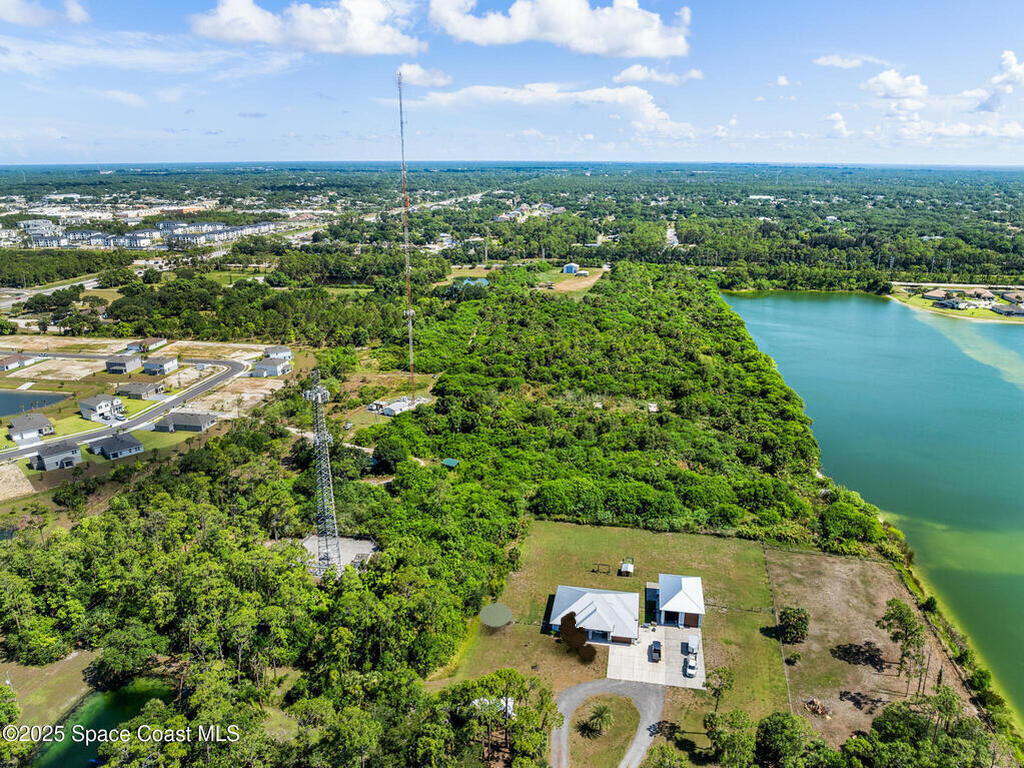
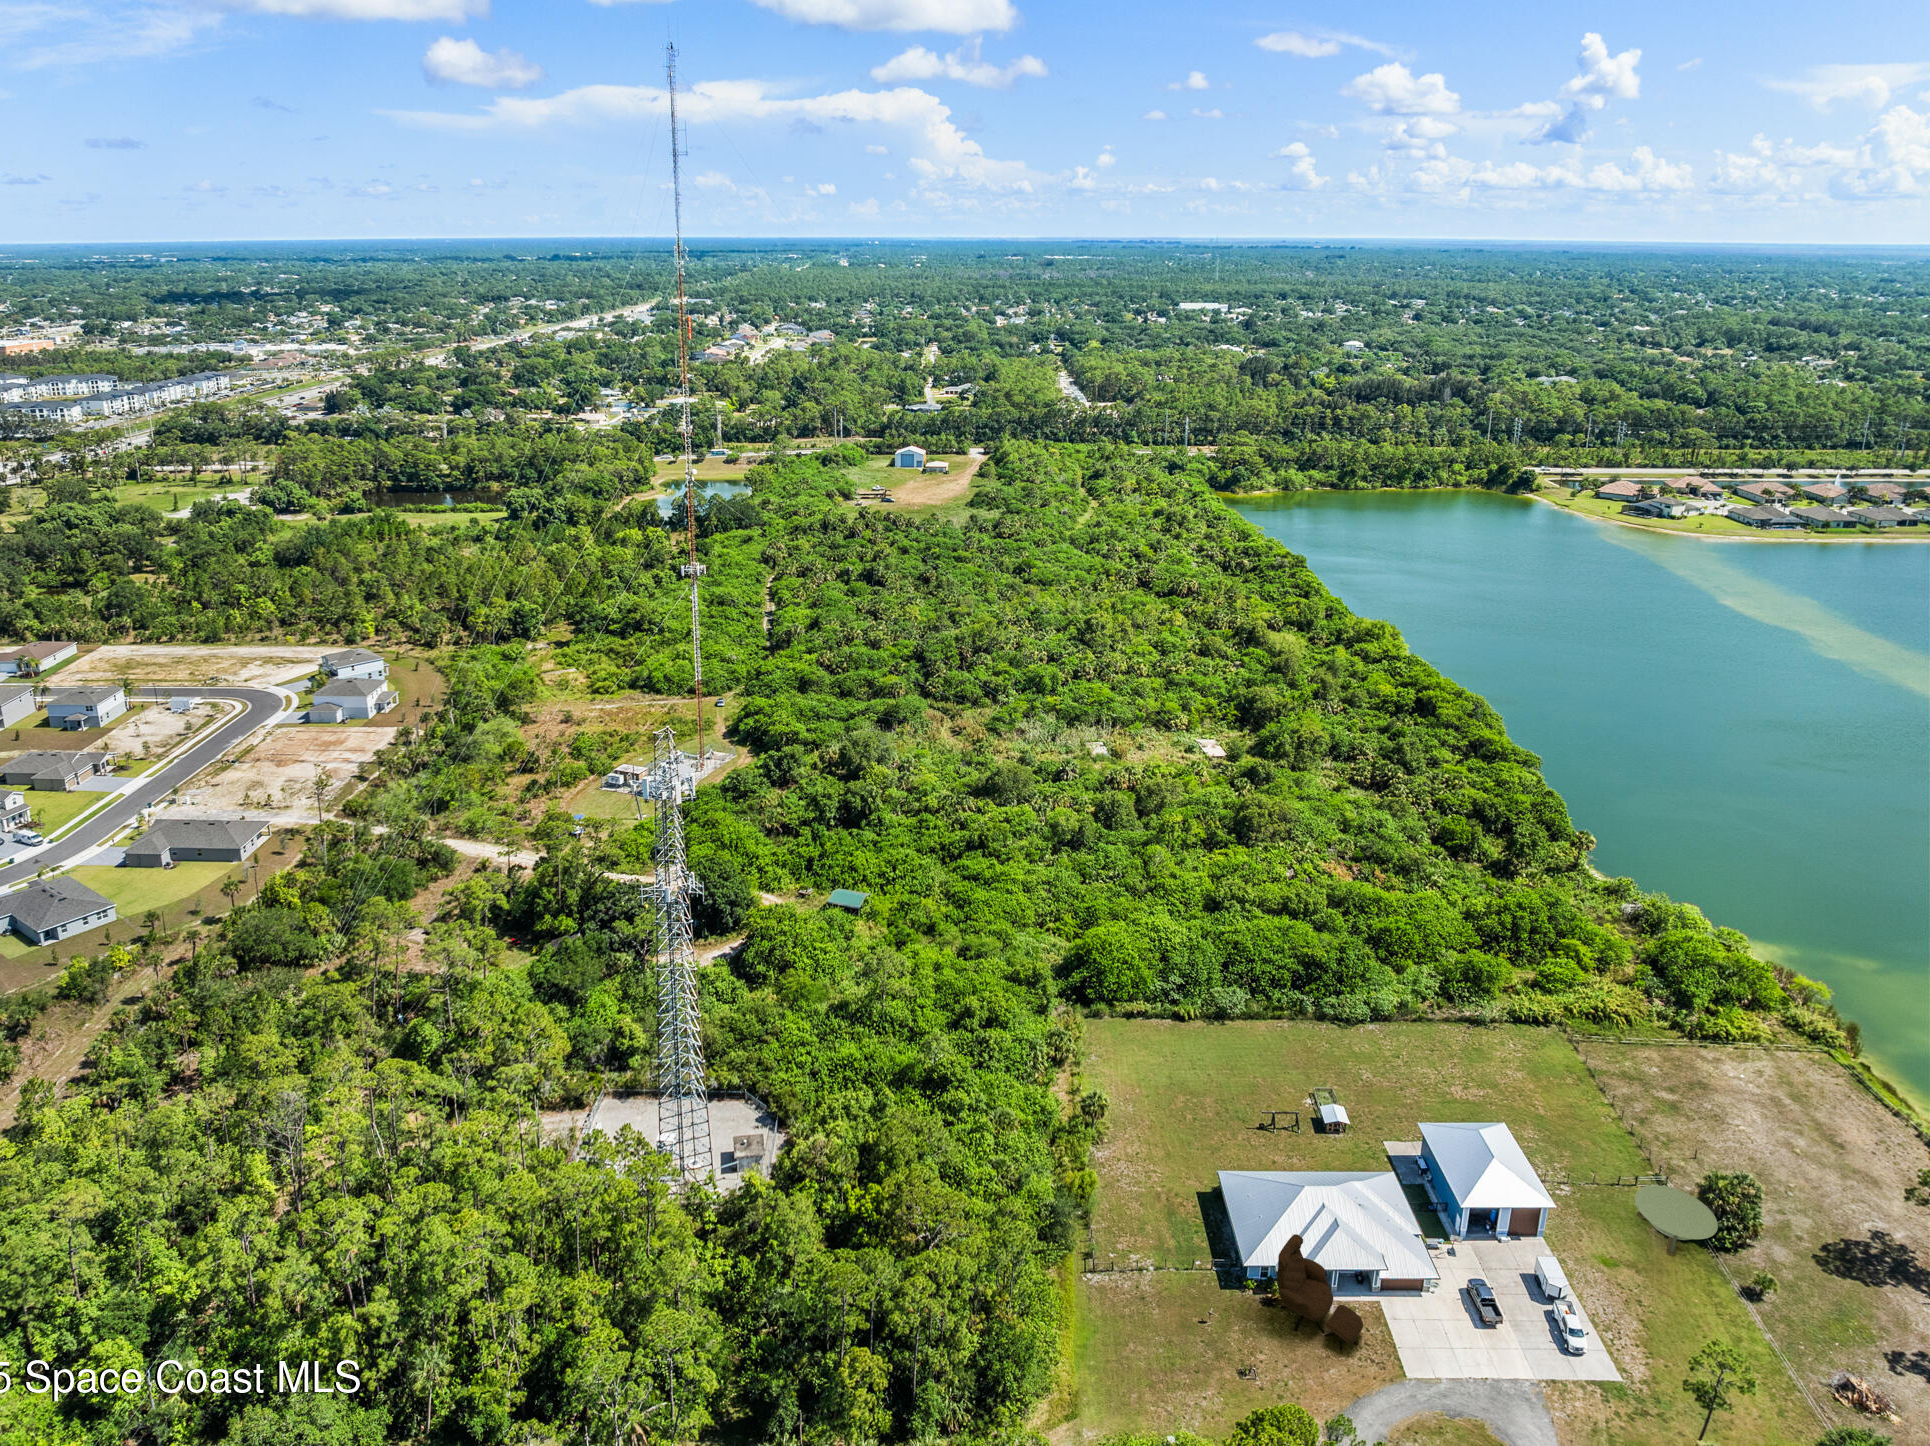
round table: present [479,603,512,635] -> present [1635,1185,1718,1257]

